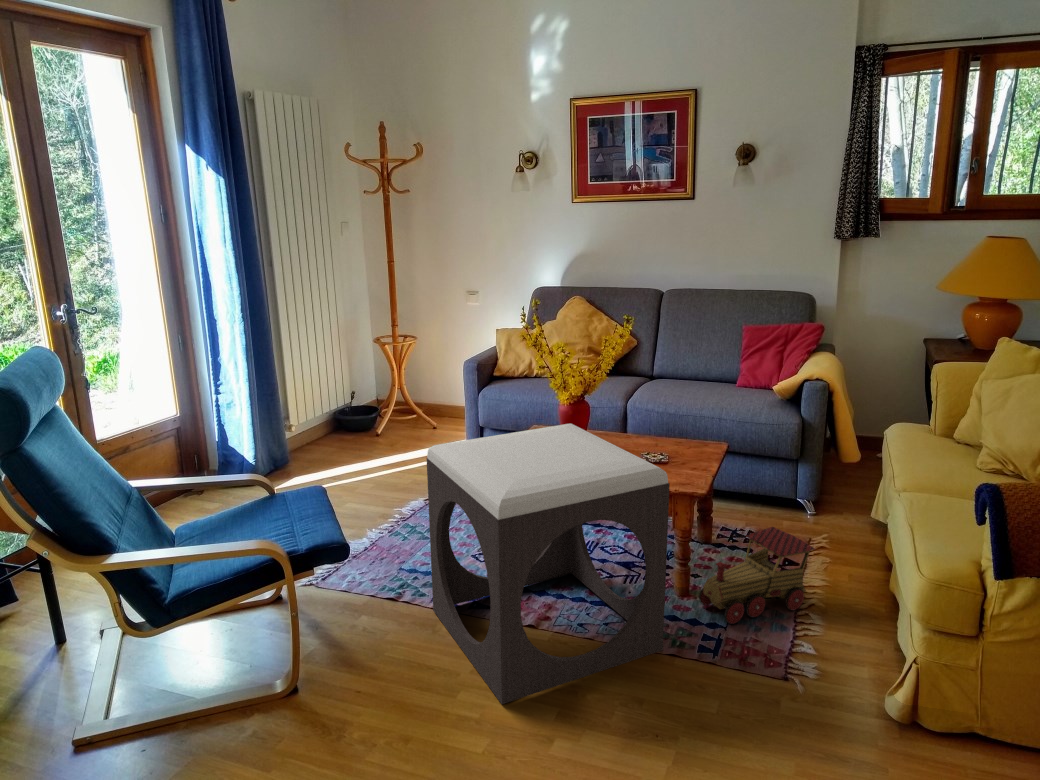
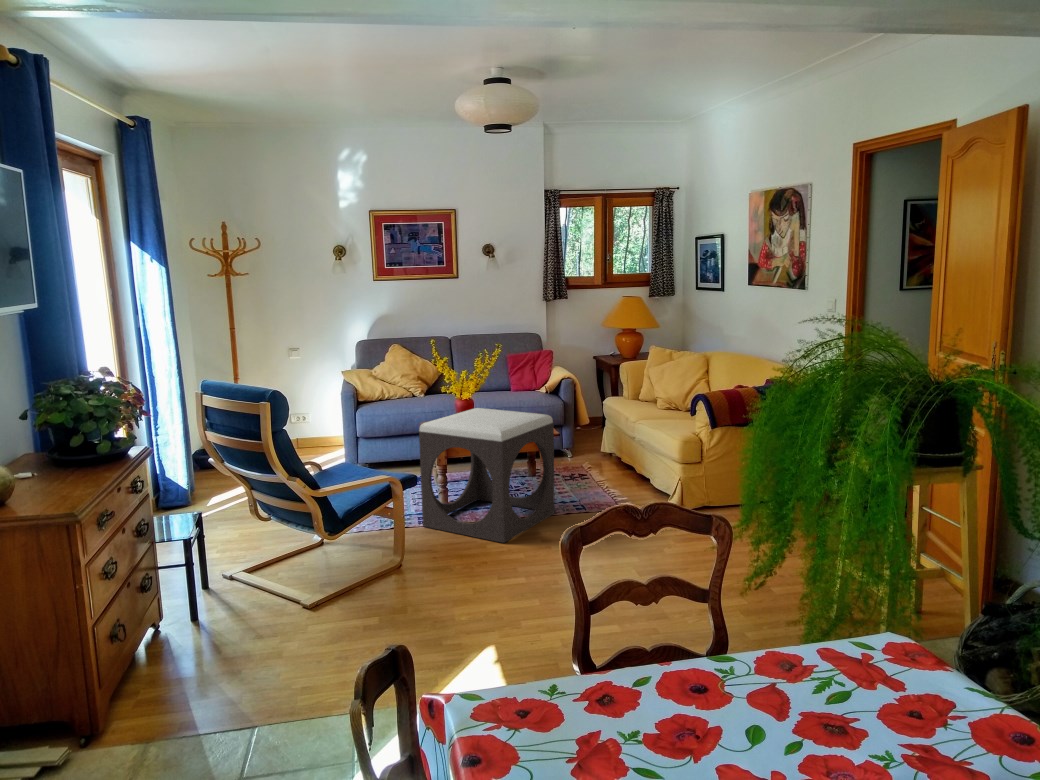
toy train: present [699,527,815,624] -> none [555,452,604,499]

